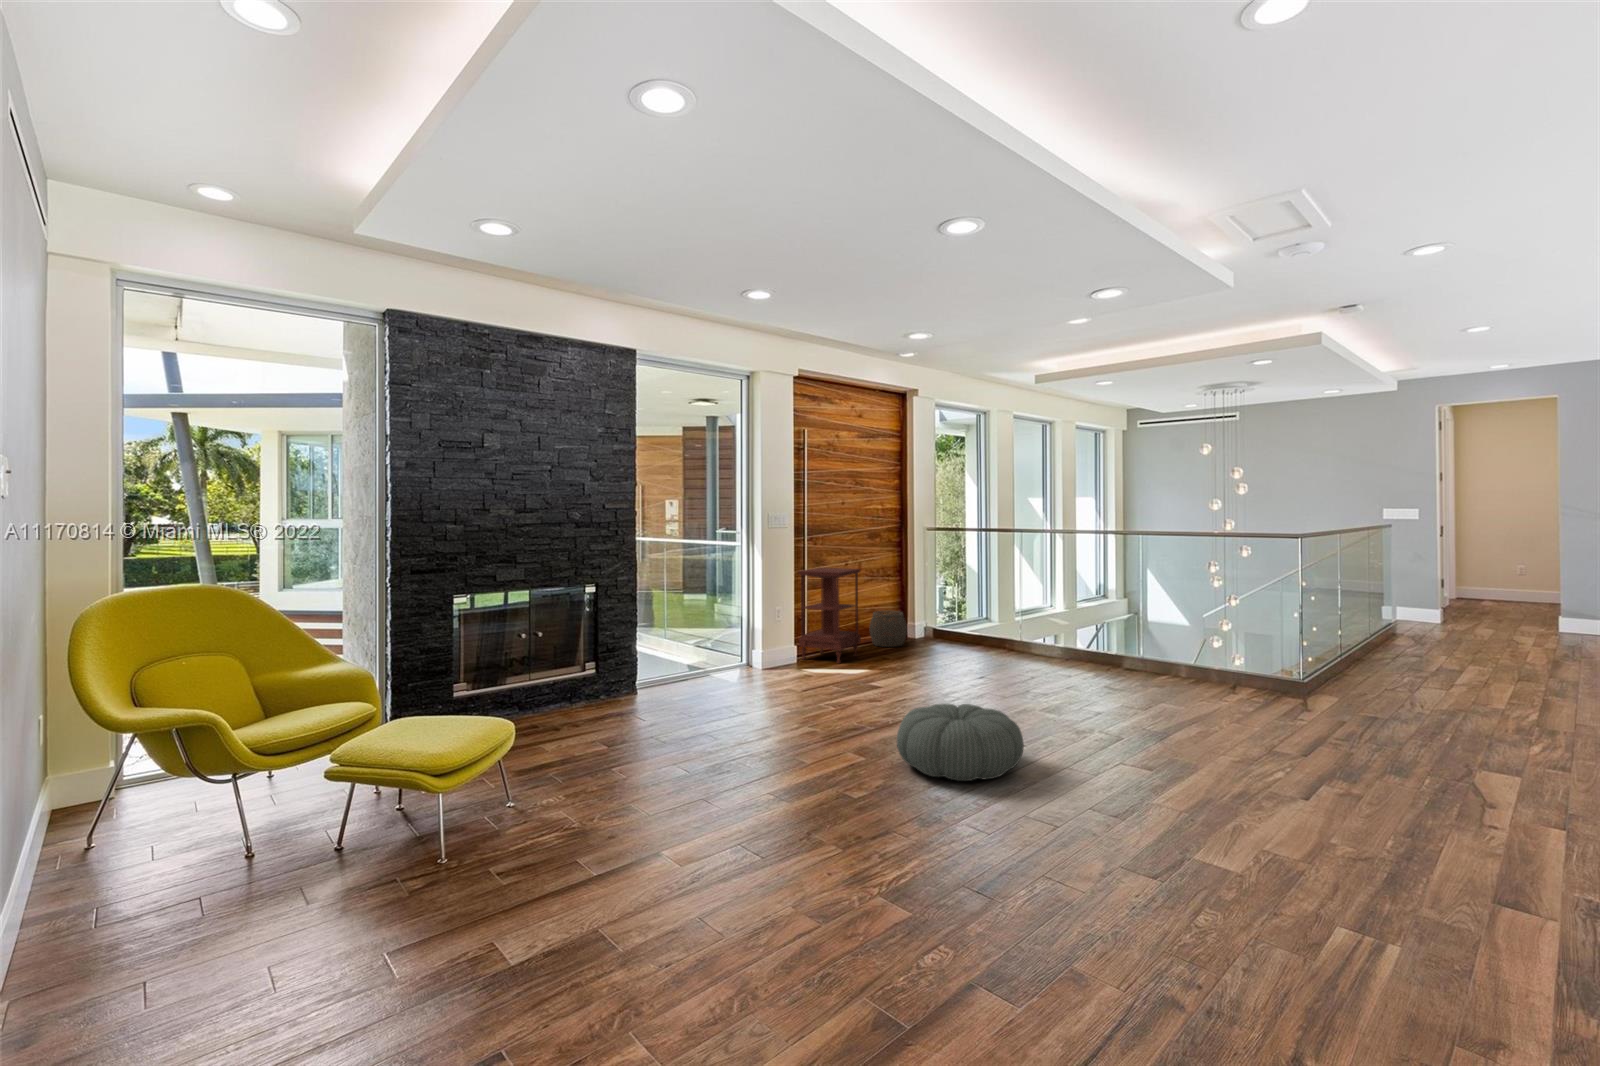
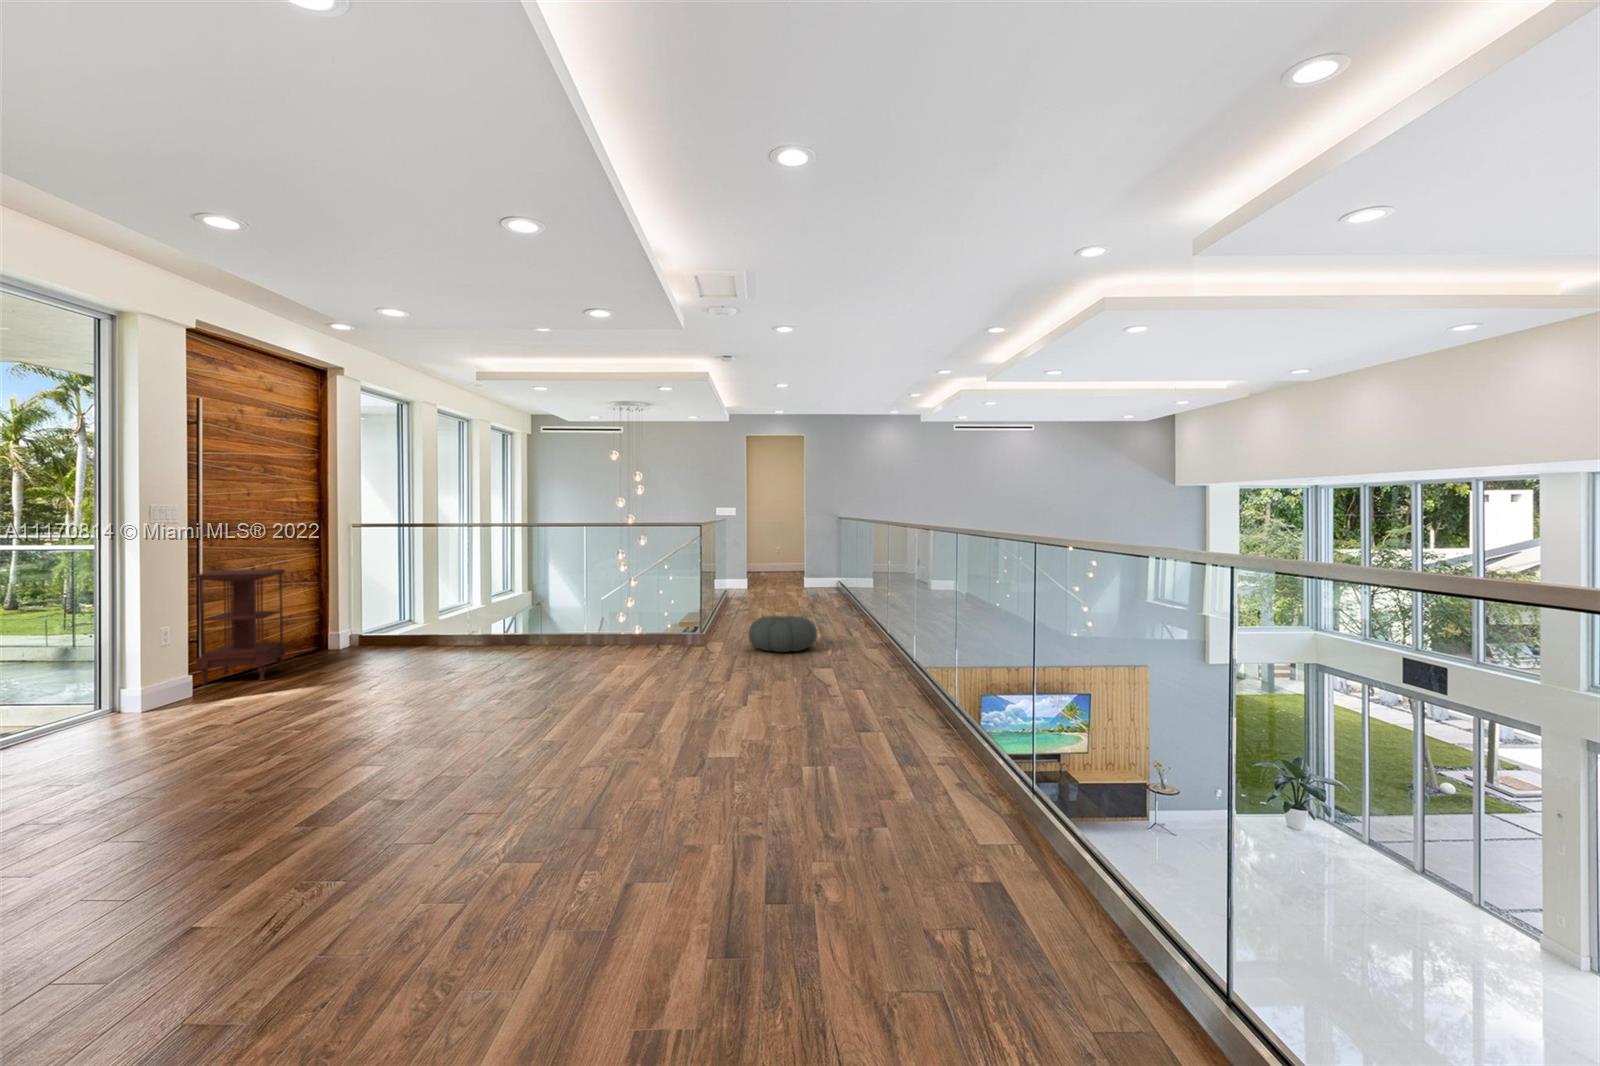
woven basket: present [870,611,907,647] -> none [286,615,339,657]
pouf: present [897,704,1024,781] -> present [748,615,817,652]

